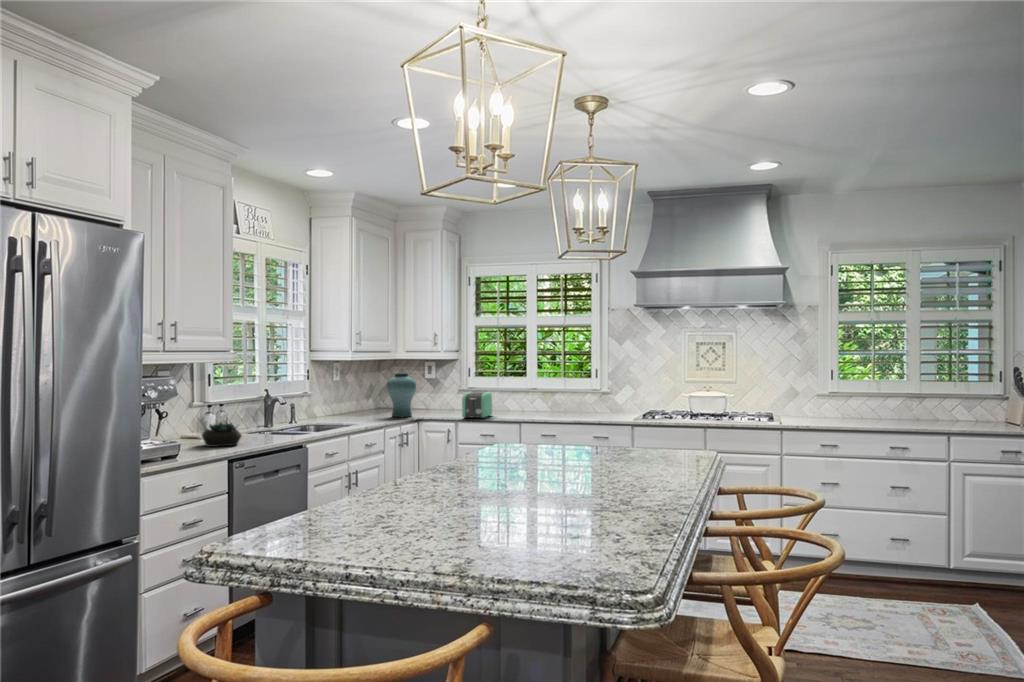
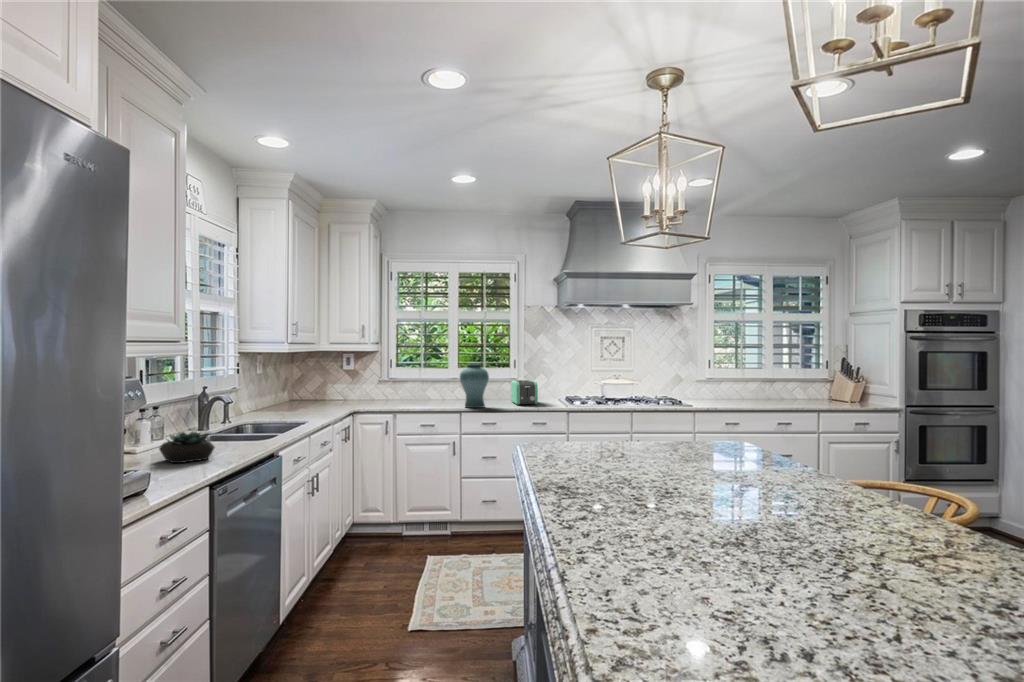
vase: present [387,373,416,417] -> present [460,364,489,408]
toaster: present [462,392,492,418] -> present [511,380,538,405]

